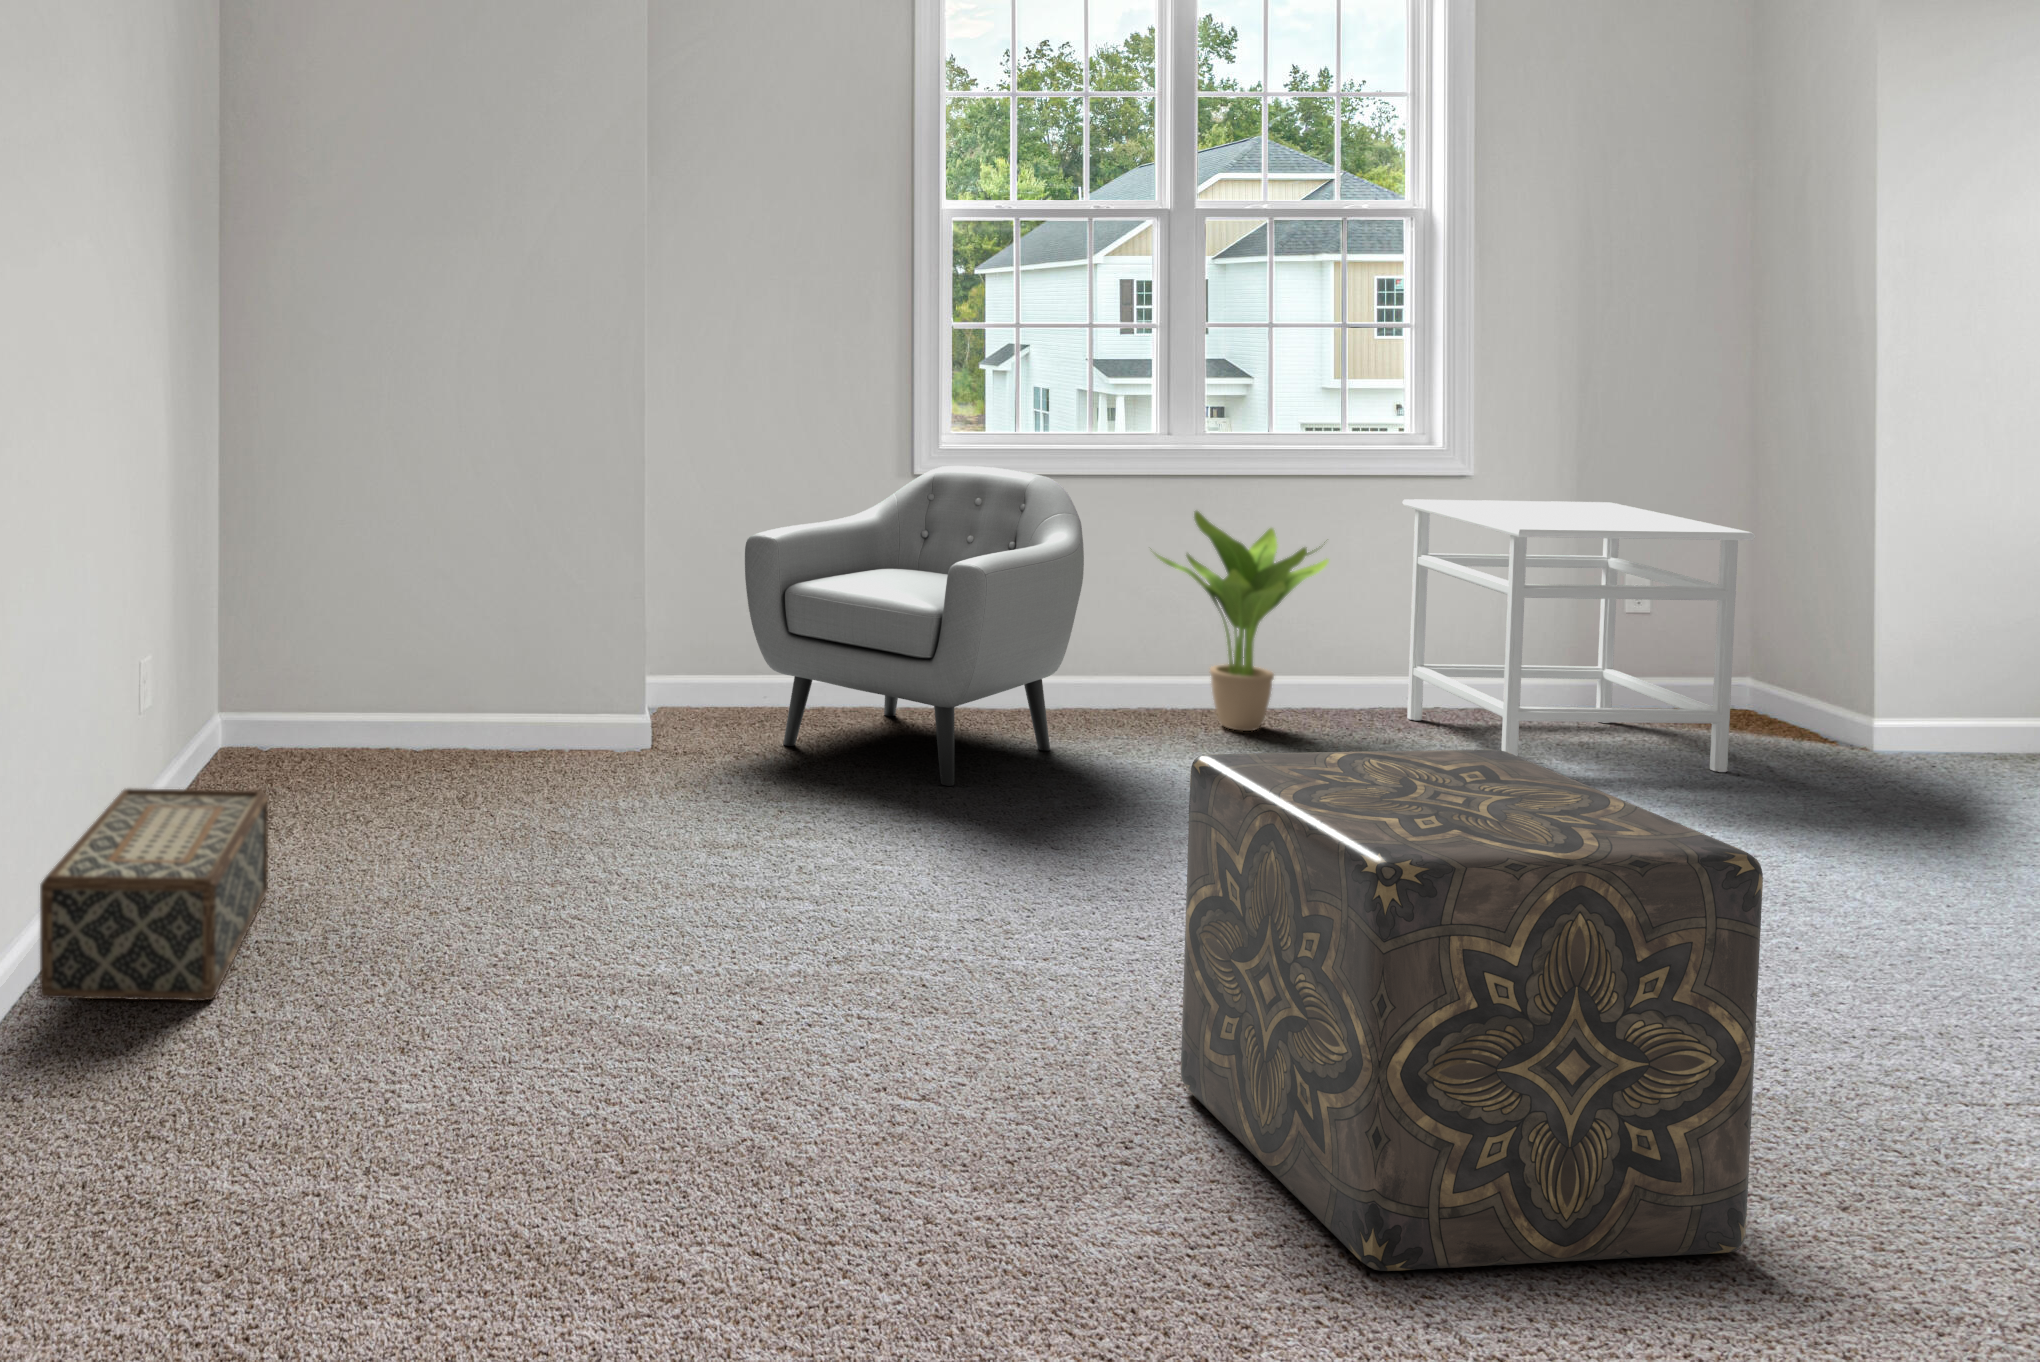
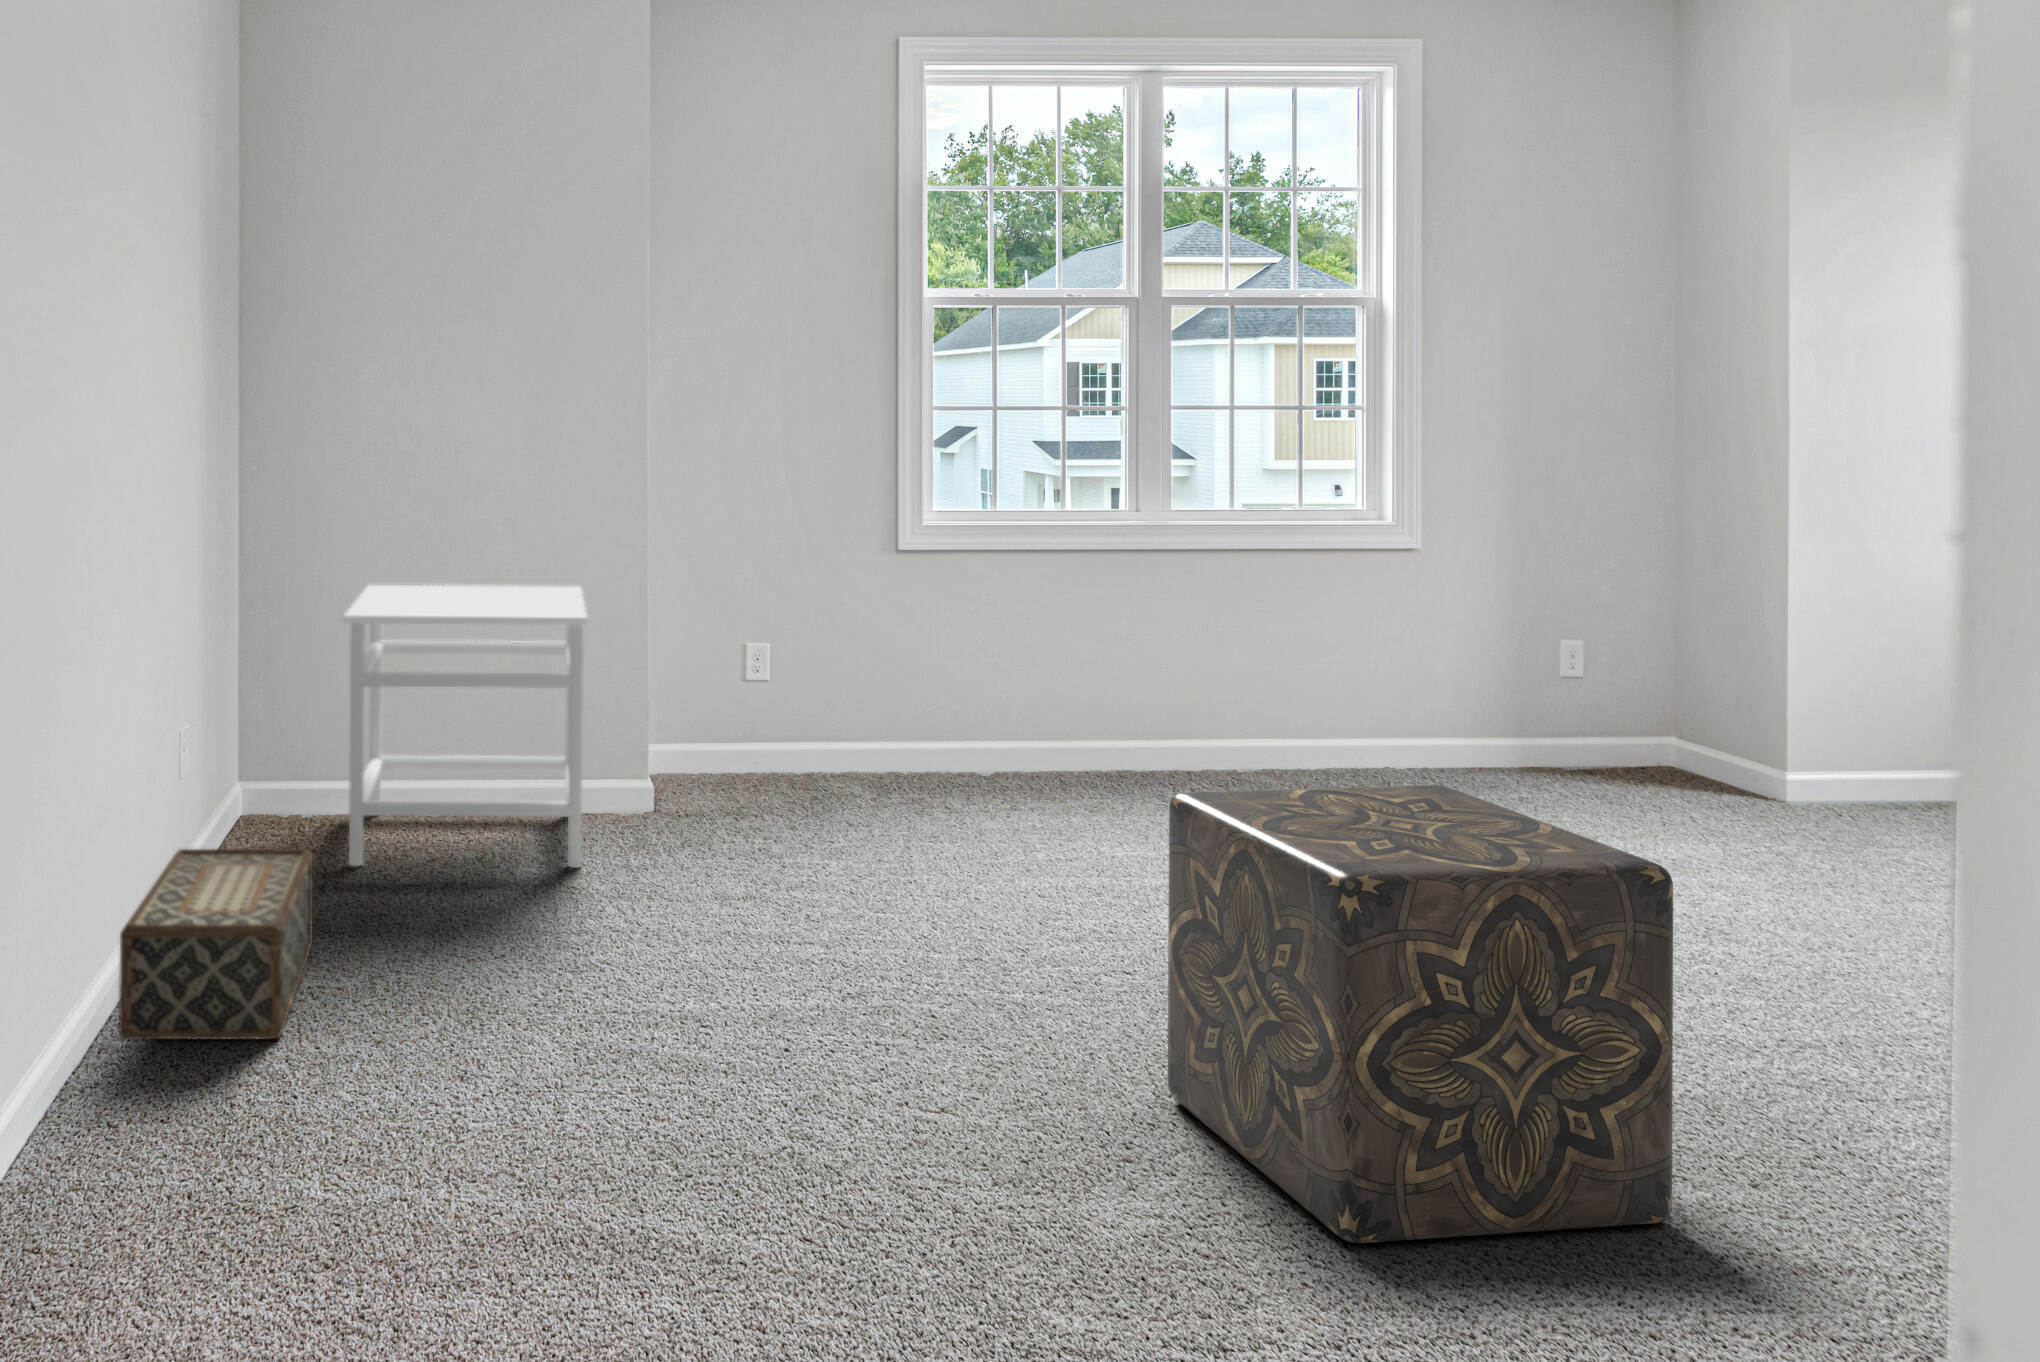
armchair: present [745,466,1084,786] -> none [734,543,1050,842]
nightstand: present [1403,499,1755,772] -> present [343,585,587,868]
potted plant: present [1155,511,1329,731] -> none [1108,581,1276,789]

